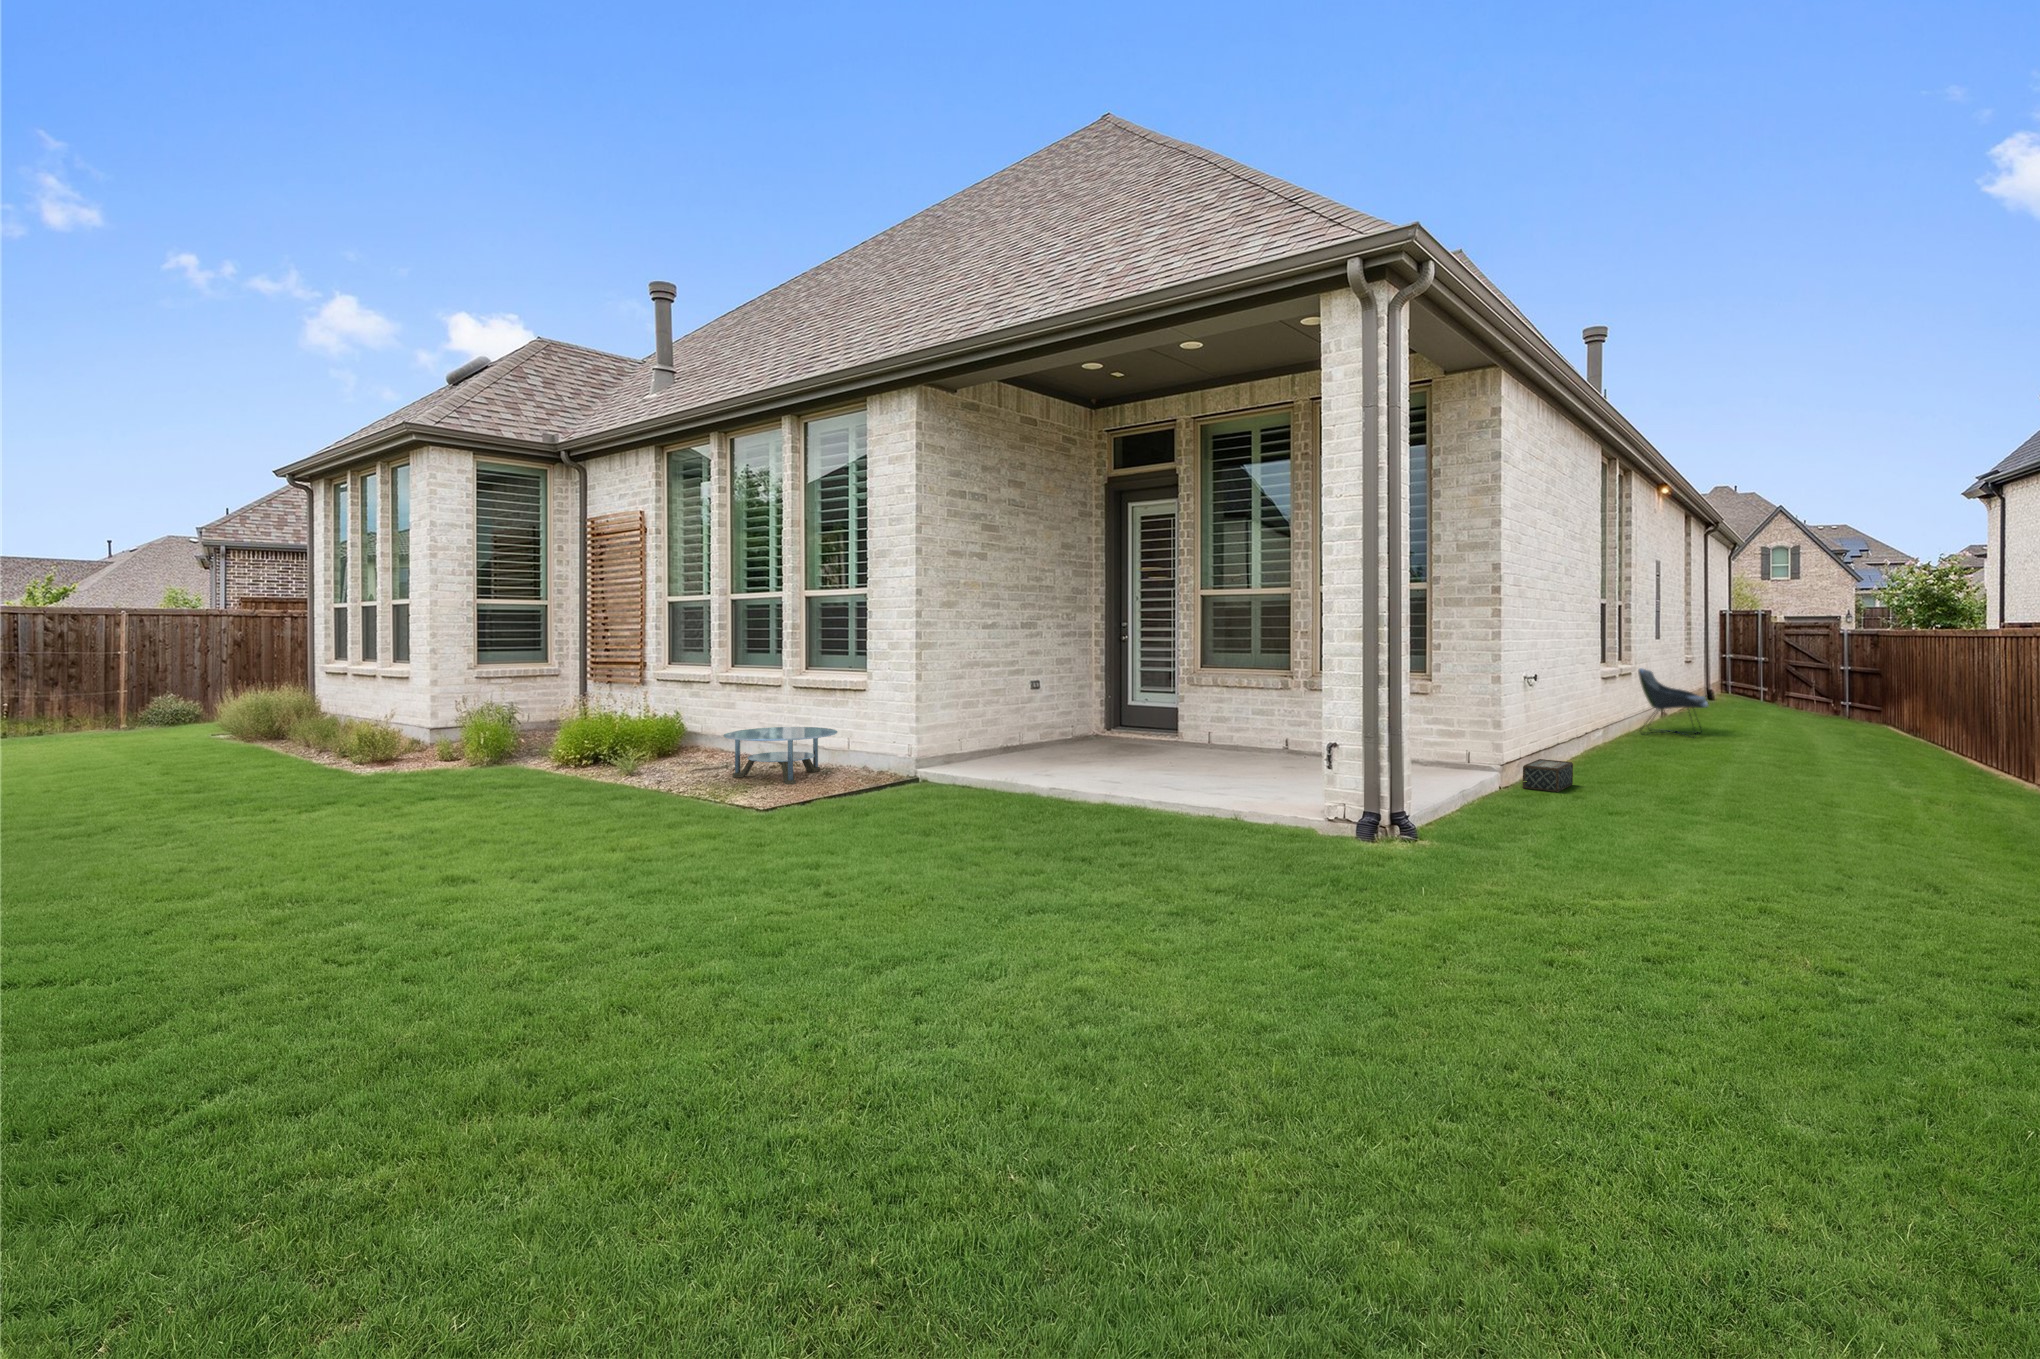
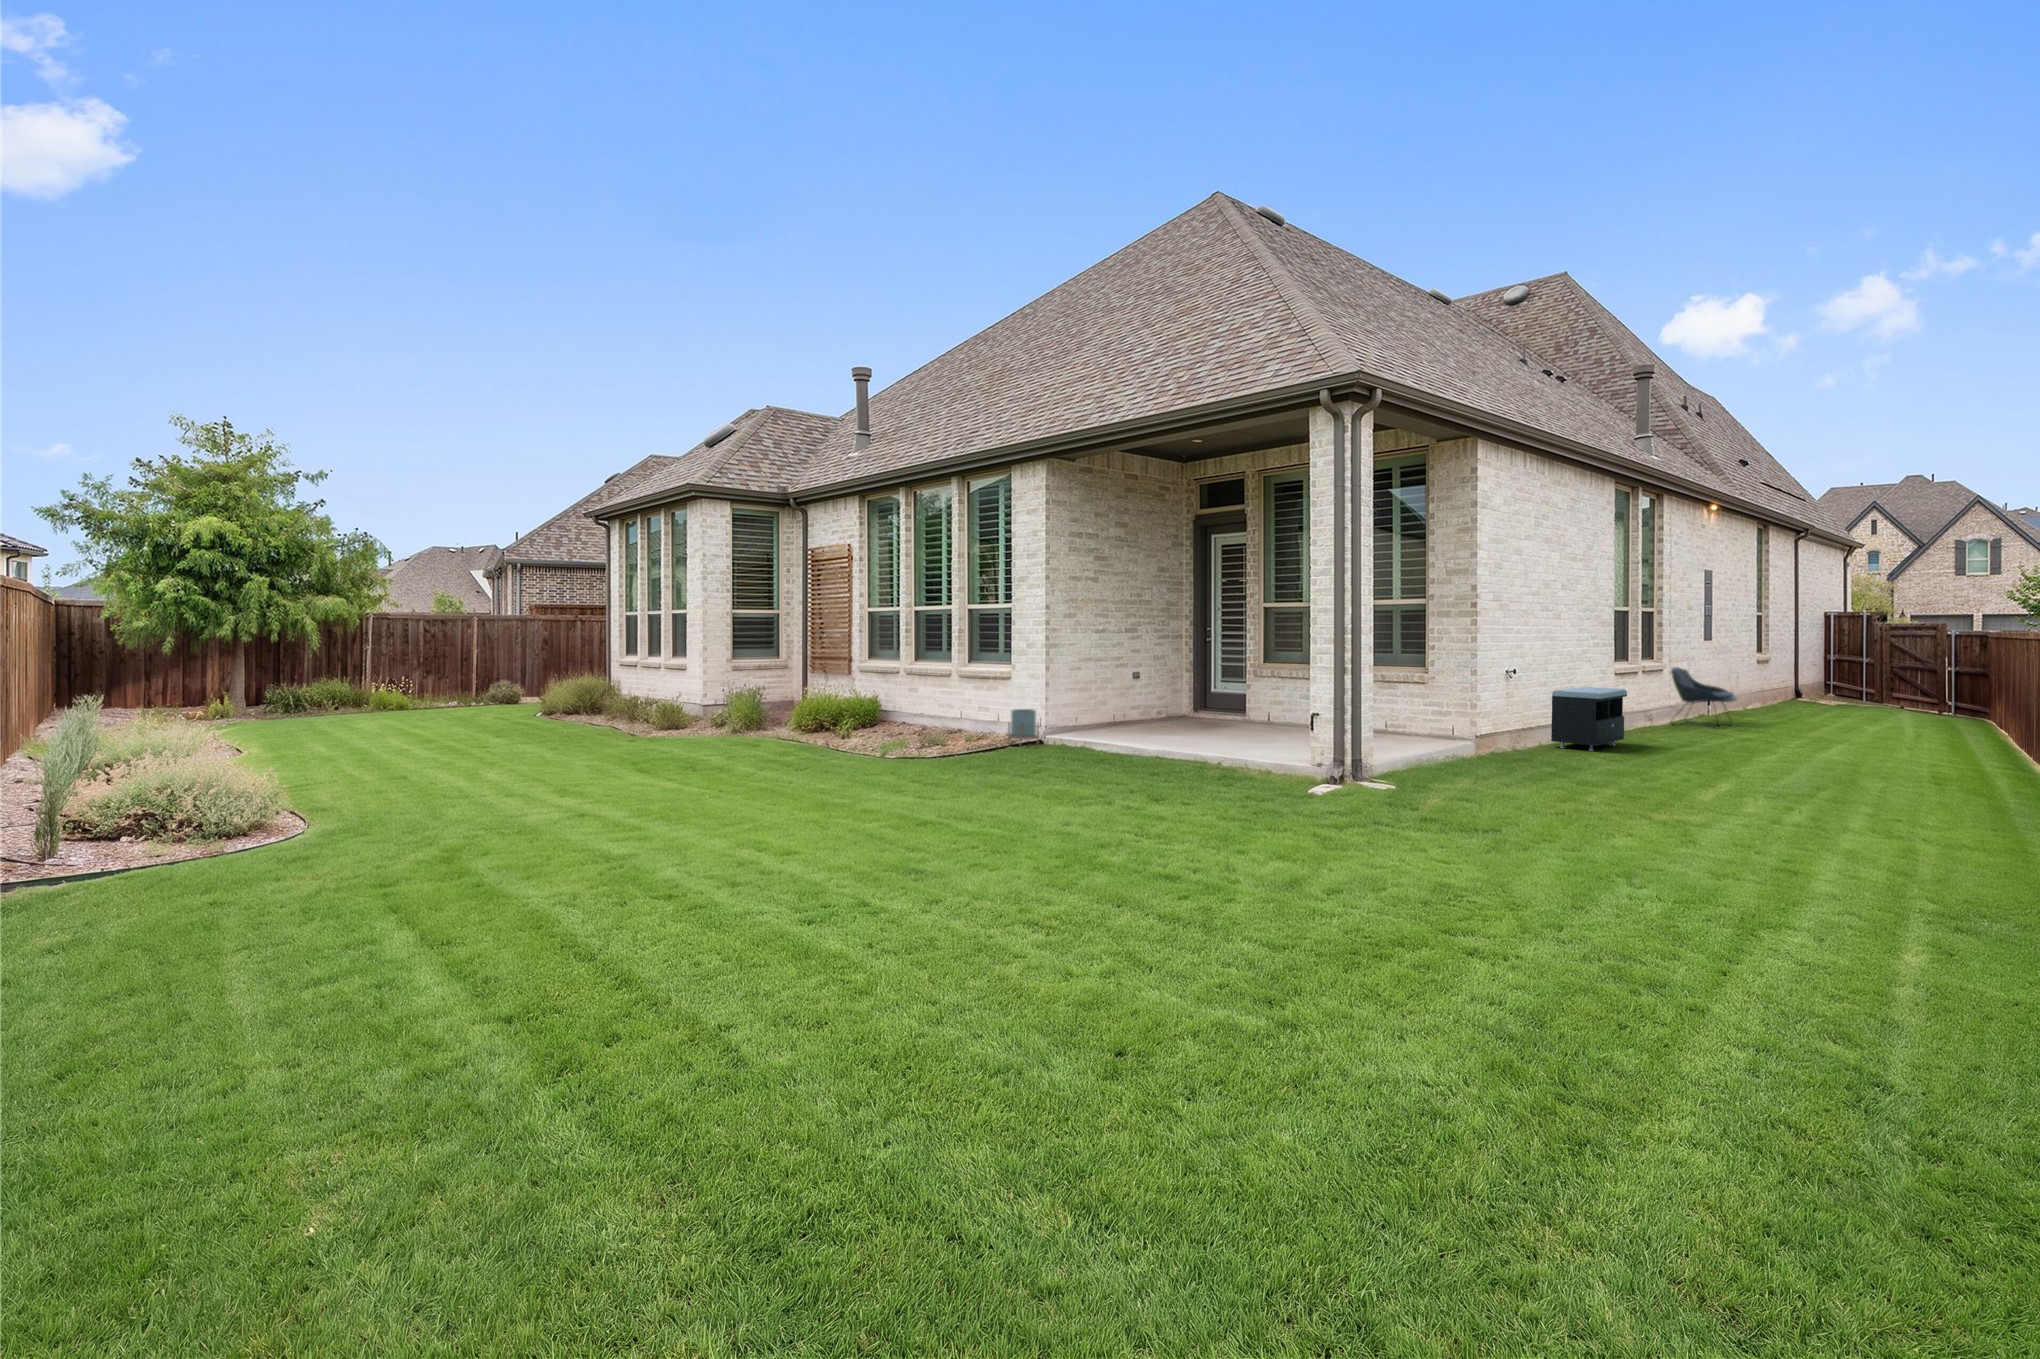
storage bench: none [1560,694,1639,774] -> present [1551,687,1627,751]
round table: present [724,727,837,785] -> none [911,704,989,744]
planter: none [866,734,909,786] -> present [1008,709,1039,744]
woven basket: present [1523,759,1573,792] -> none [1501,736,1546,760]

